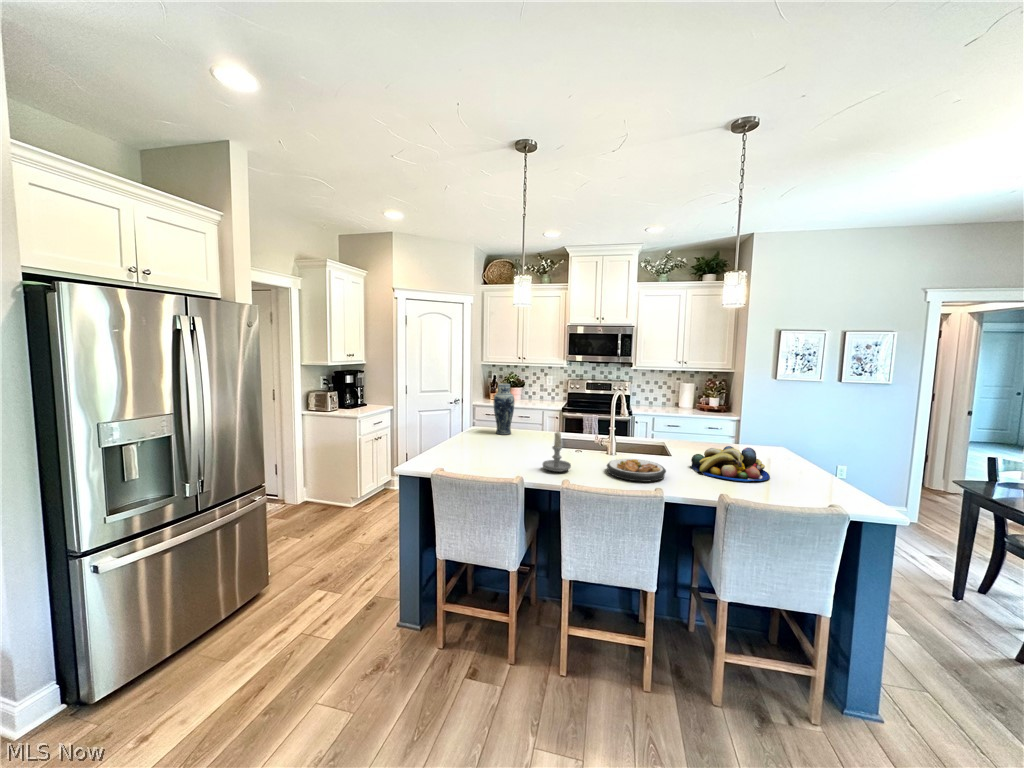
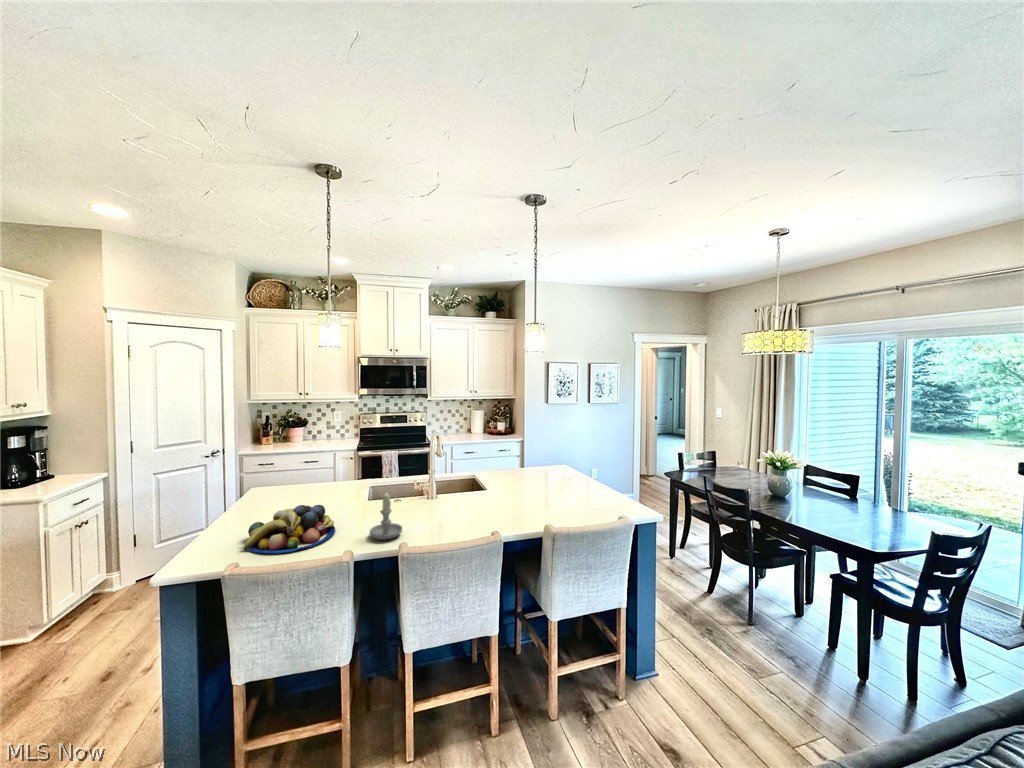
vase: present [493,384,514,435] -> none [286,435,314,497]
fruit bowl: present [690,446,770,481] -> present [245,505,335,553]
plate: present [607,459,666,482] -> none [438,506,495,532]

